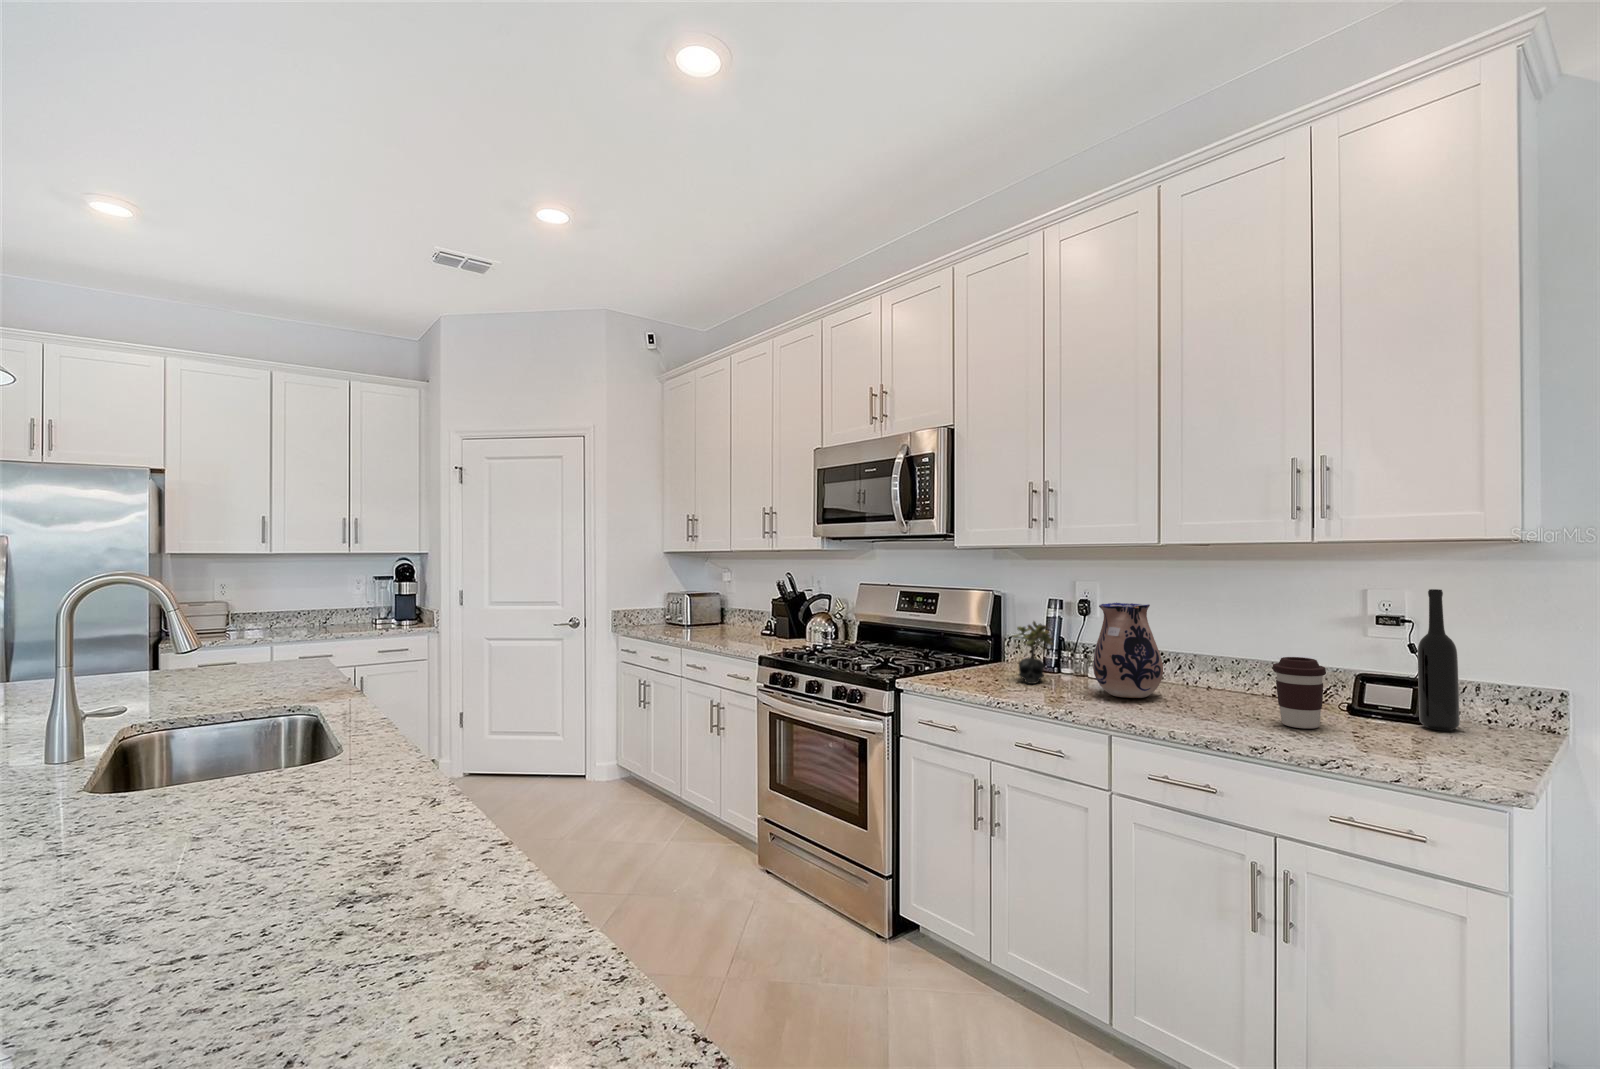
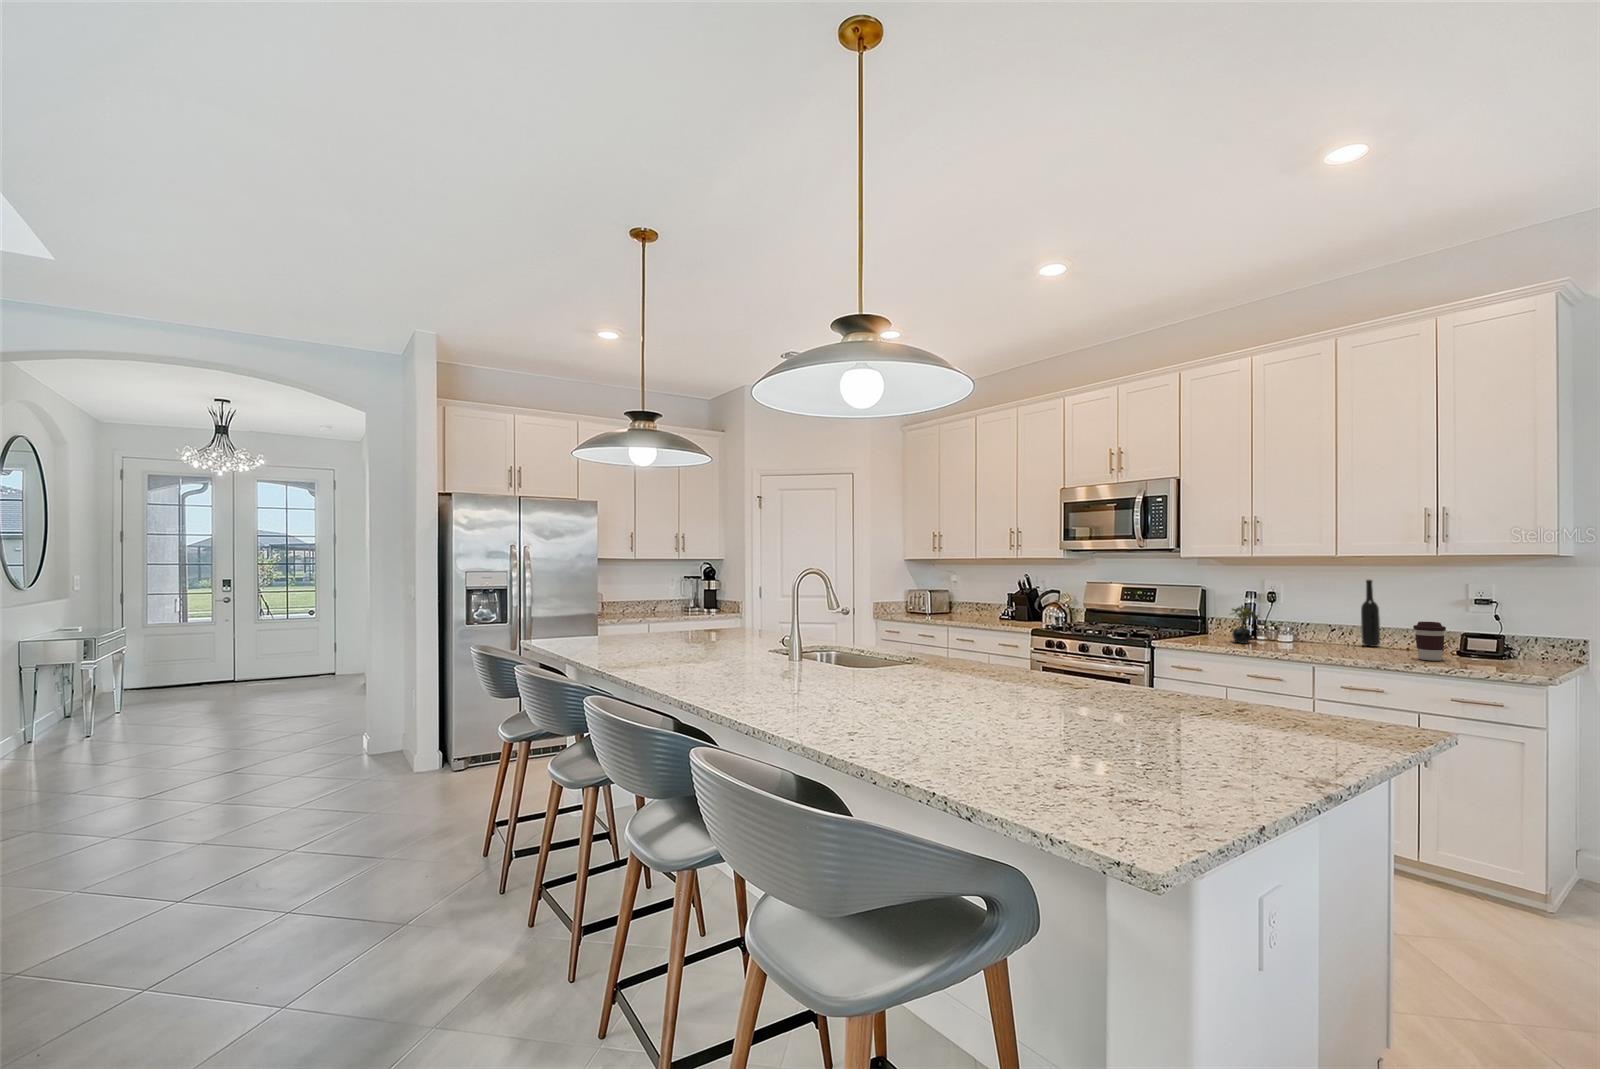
bottle: present [1418,589,1460,730] -> present [1361,580,1380,647]
ceramic pitcher: present [1093,602,1163,698] -> none [1291,593,1338,649]

